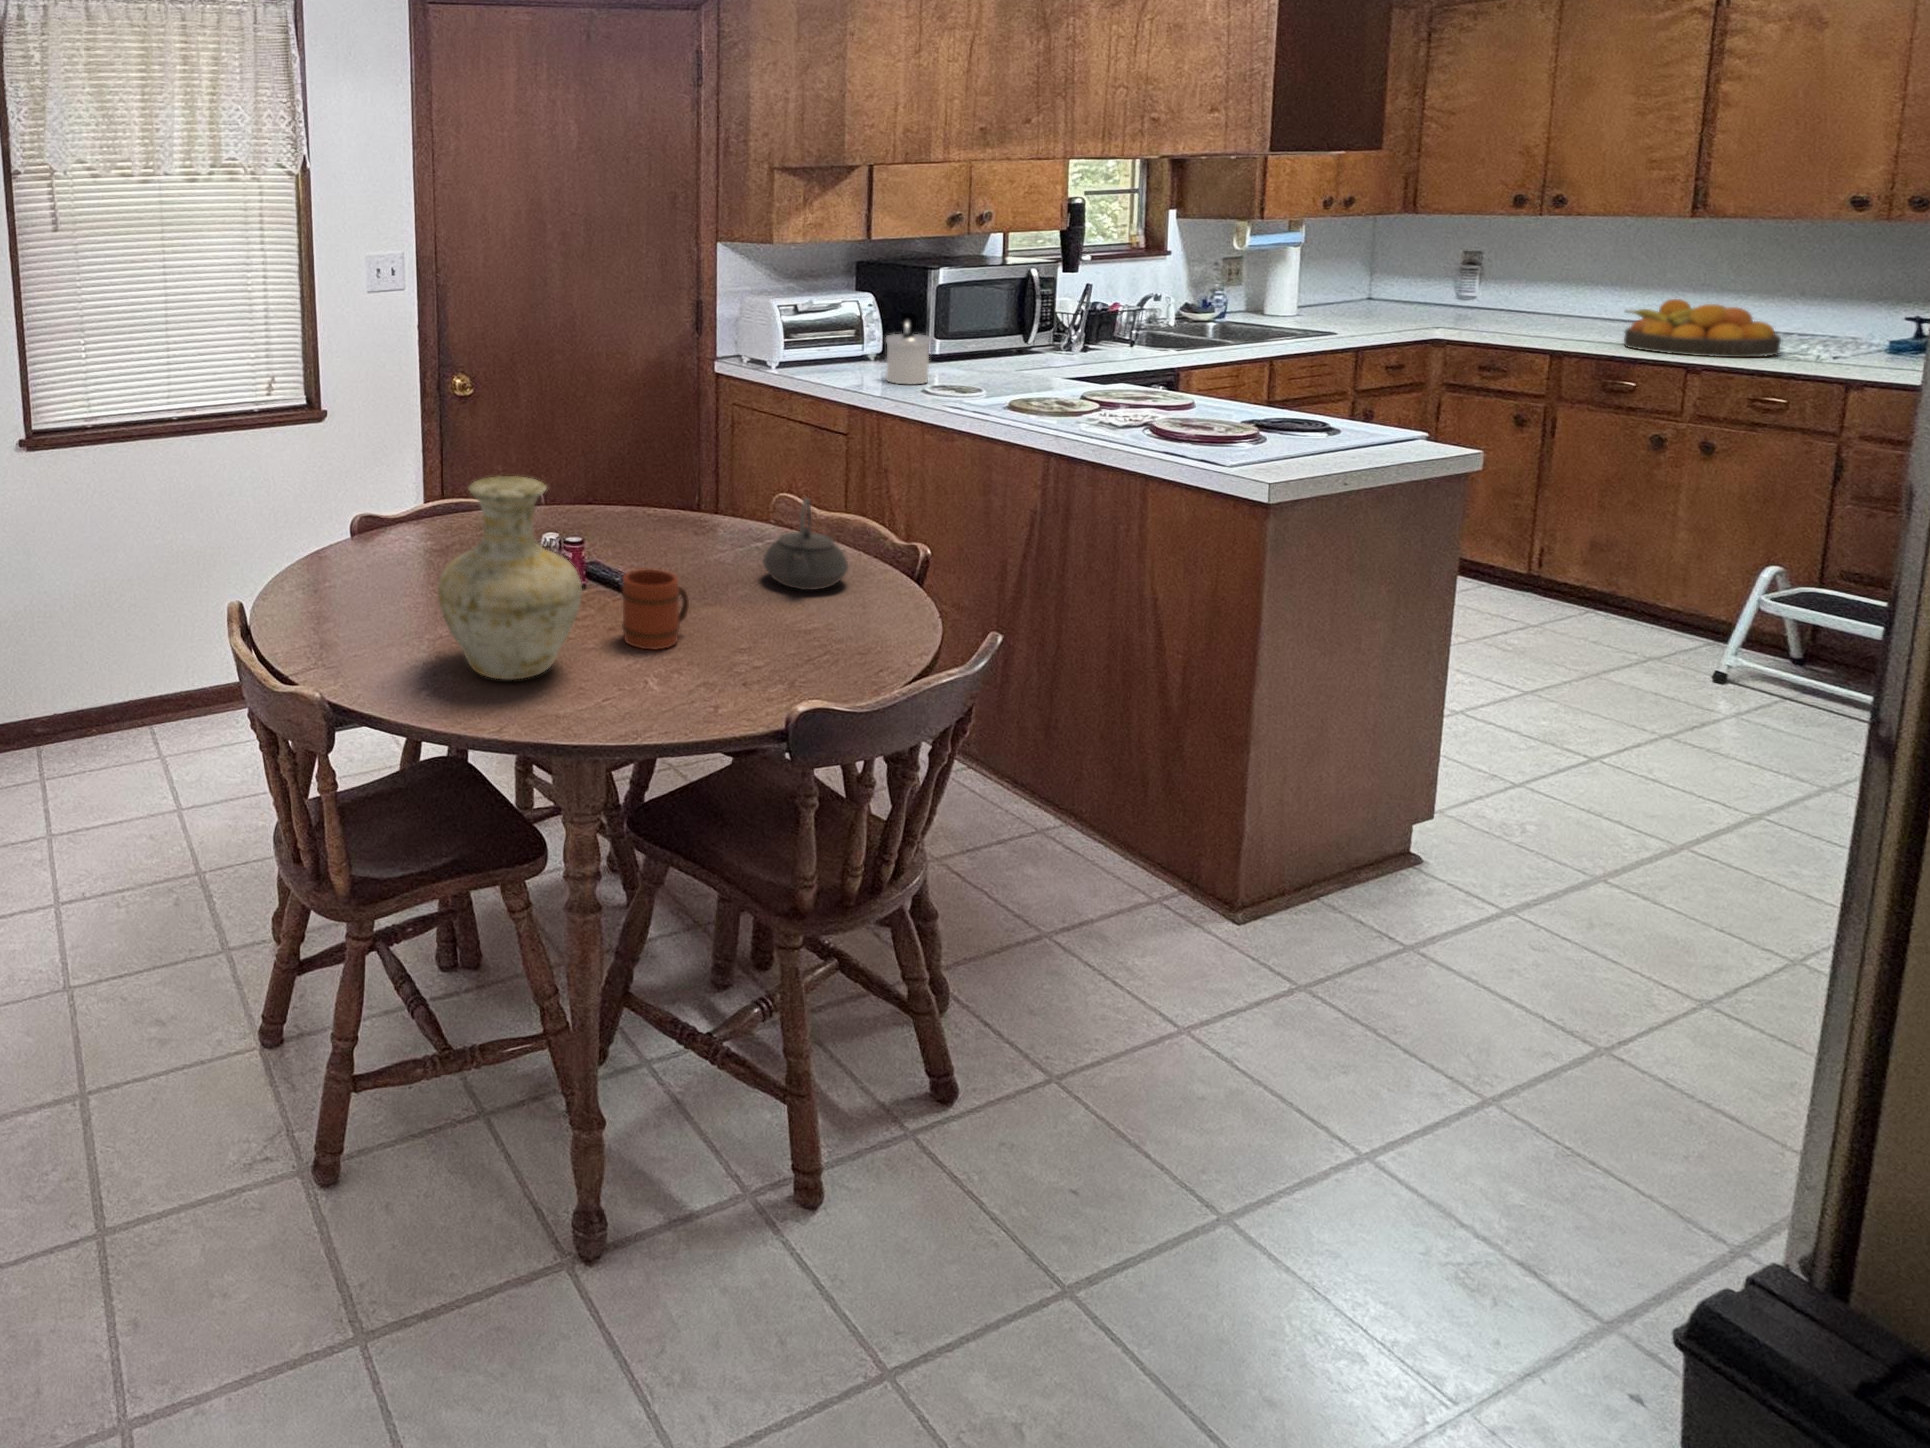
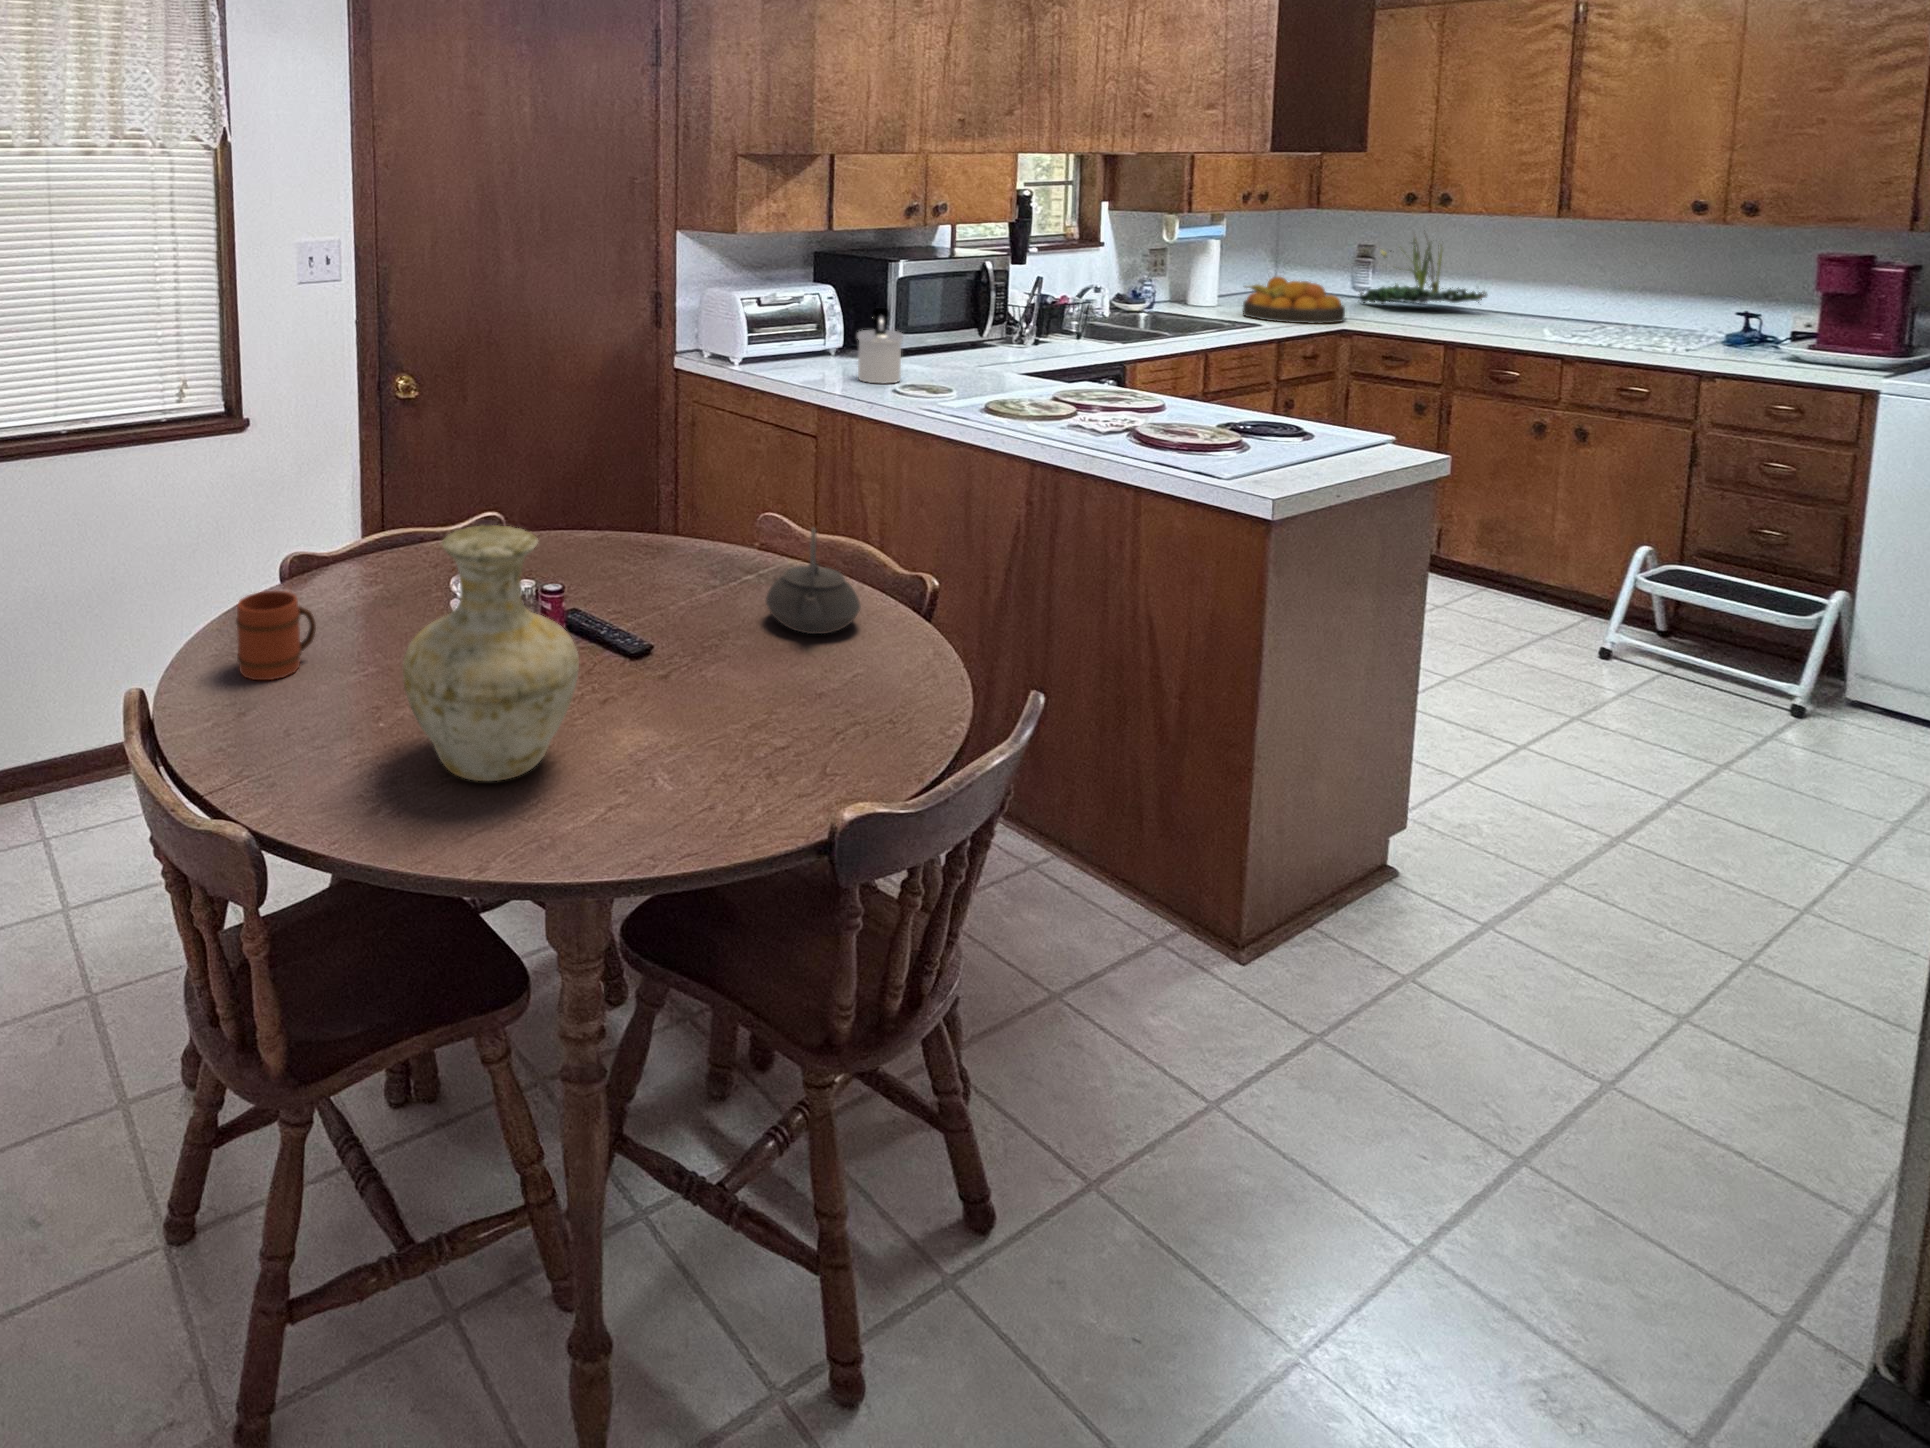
plant: none [1463,233,1613,313] -> present [1360,230,1487,304]
fruit bowl: present [1624,299,1781,357] -> present [1243,277,1345,324]
mug: present [622,569,689,649] -> present [236,591,316,680]

